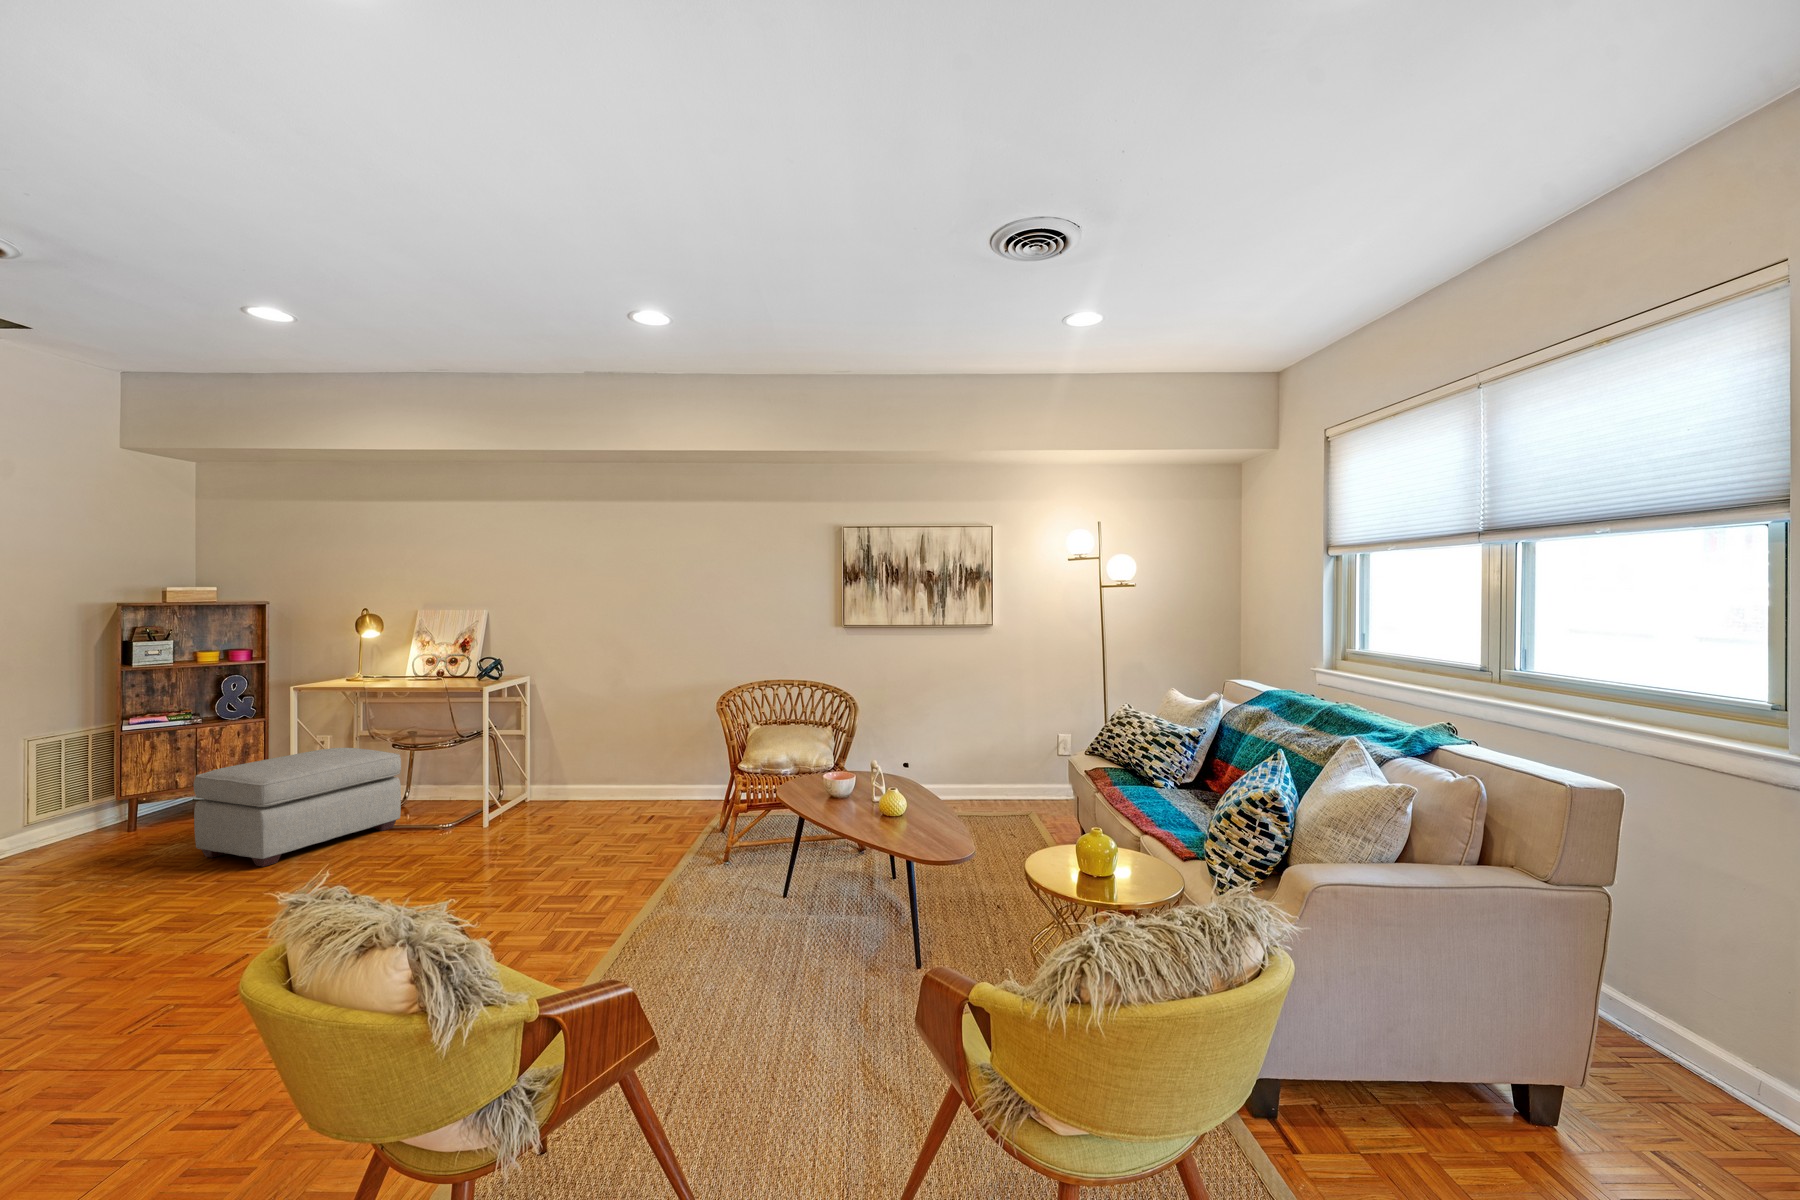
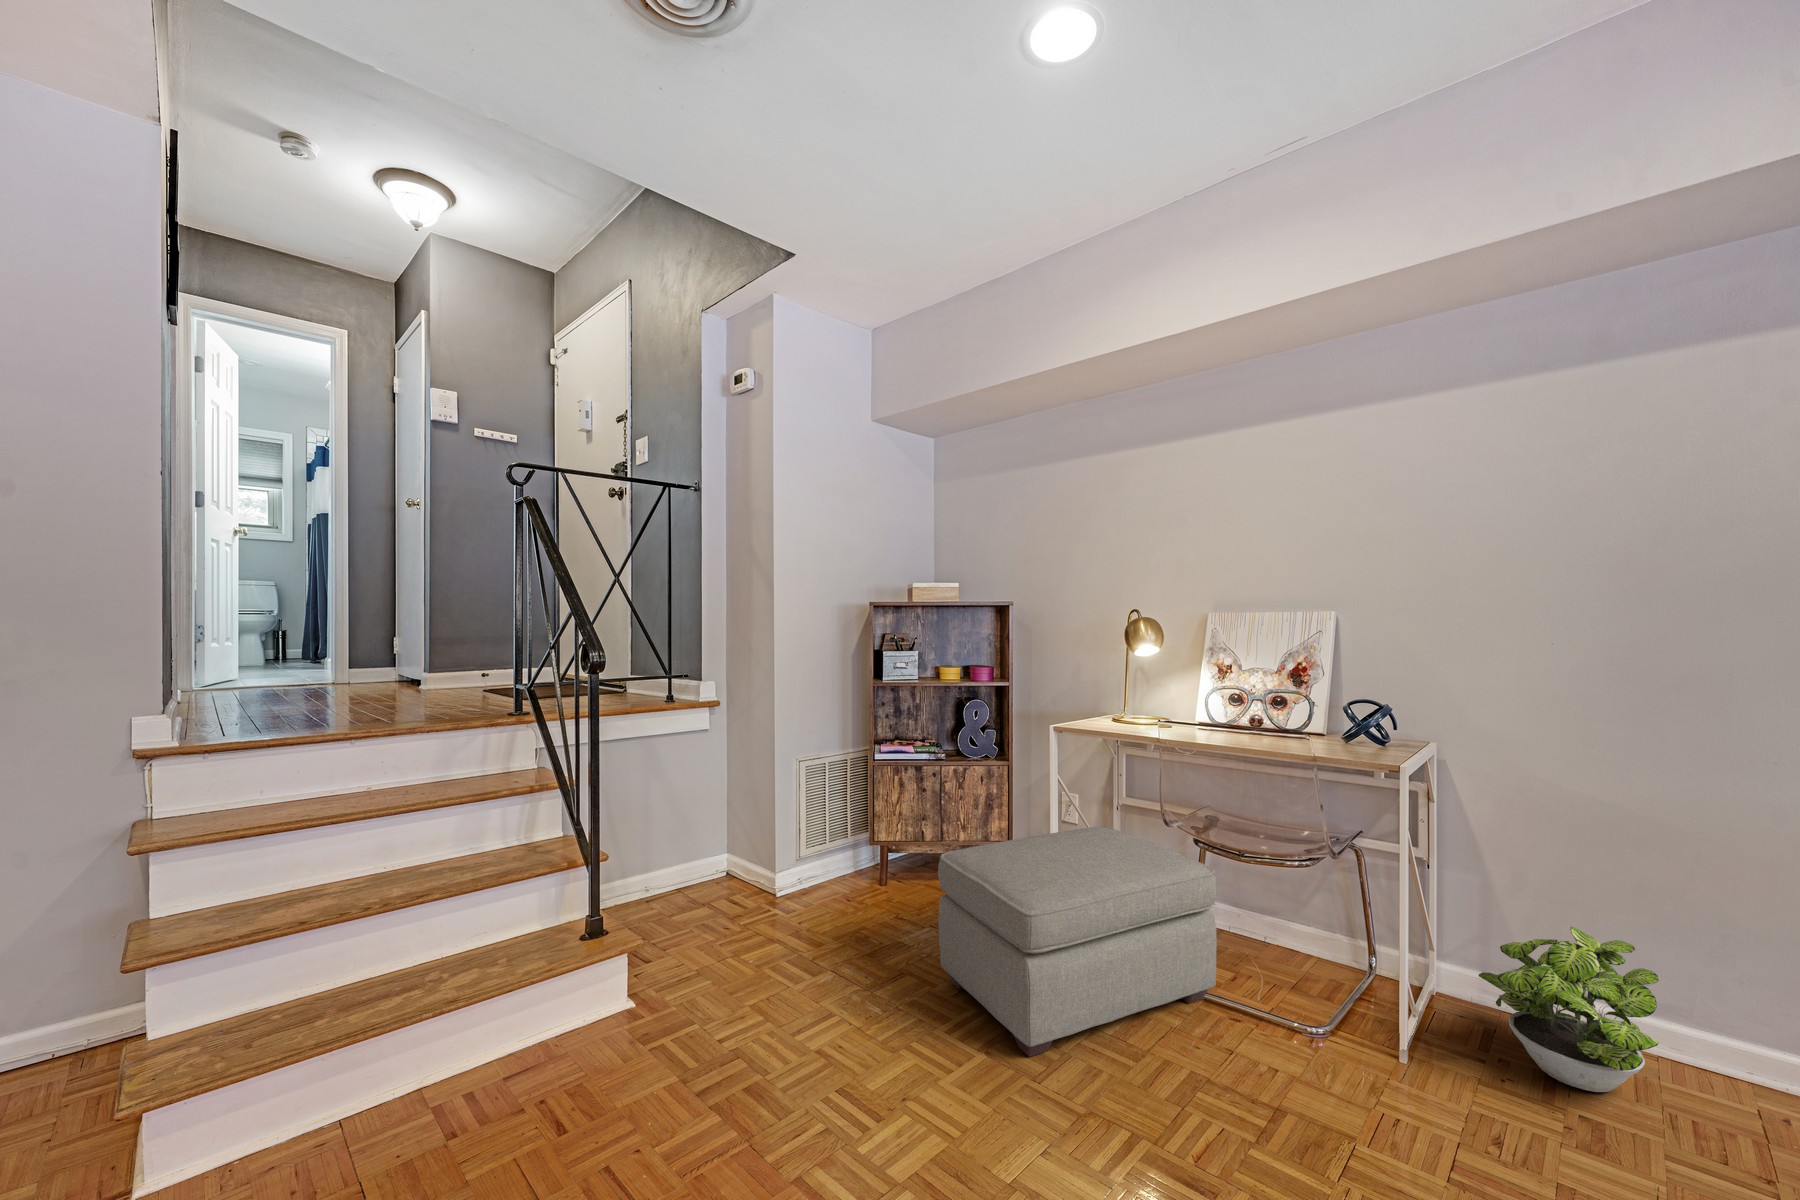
potted plant: none [525,751,593,815] -> present [1479,927,1659,1092]

